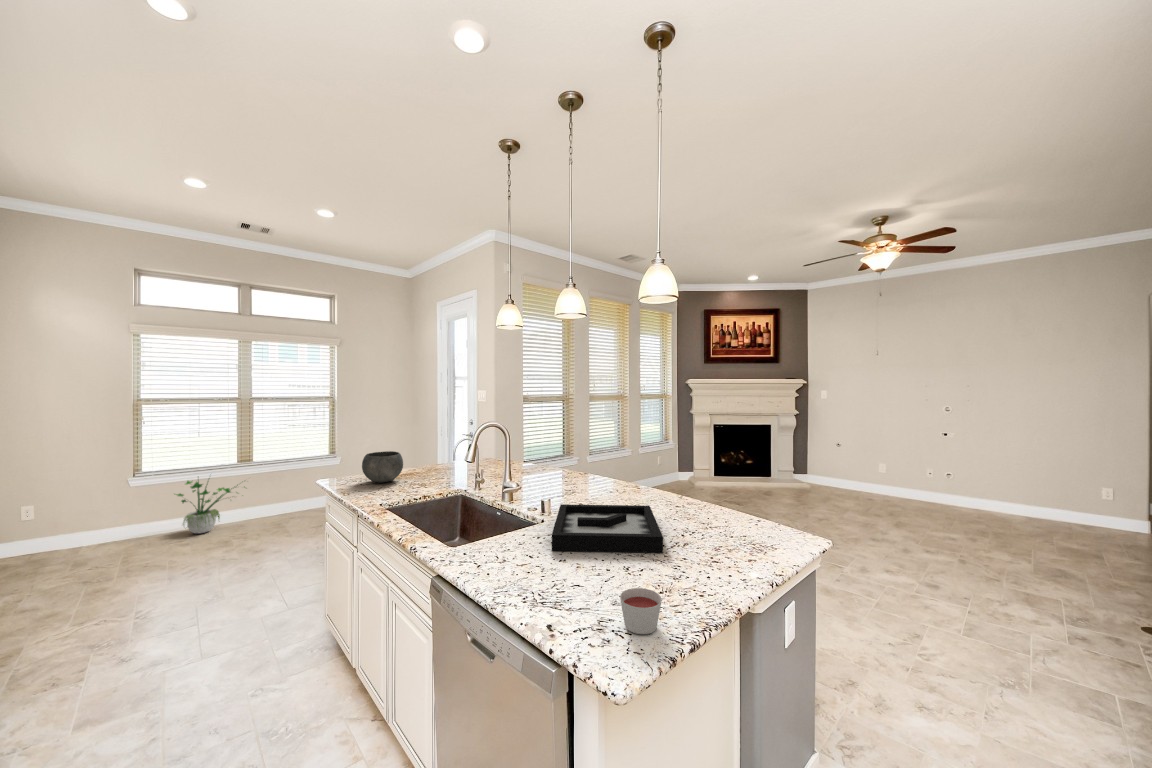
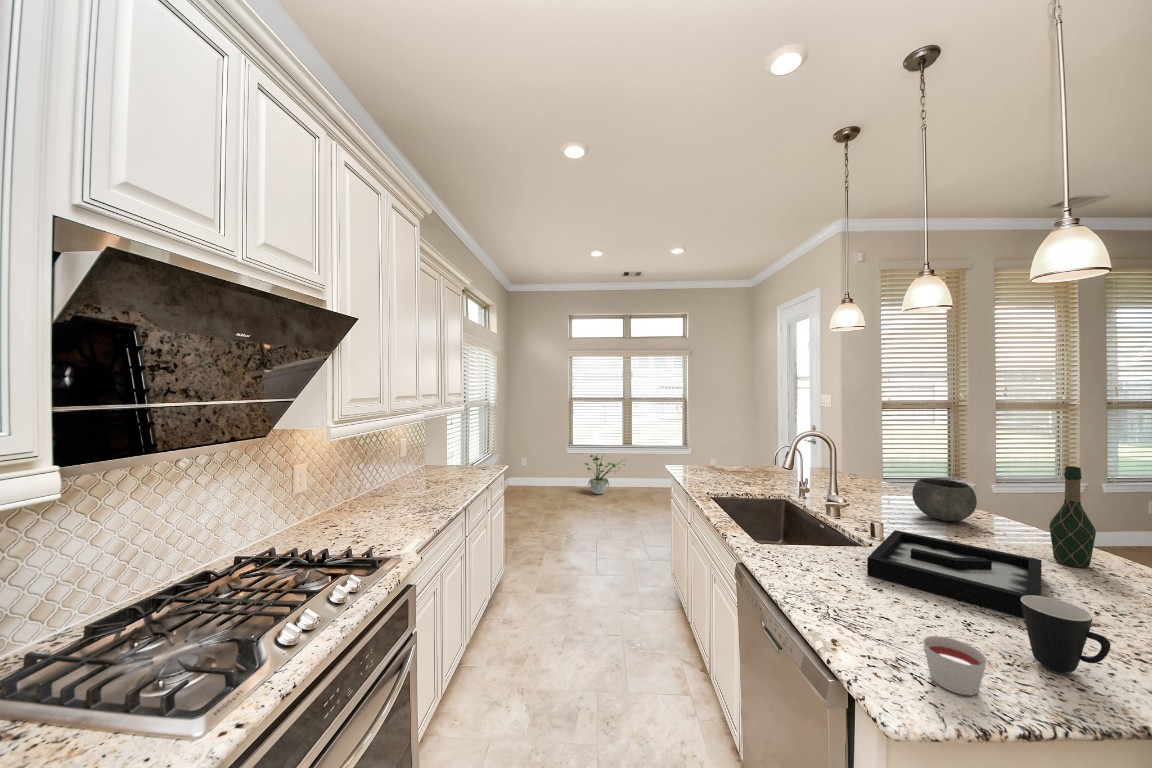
wine bottle: none [648,435,670,506] -> present [1050,466,1096,568]
bowl: present [362,451,403,483] -> present [912,479,977,521]
mug: none [664,533,710,587] -> present [1020,595,1111,672]

